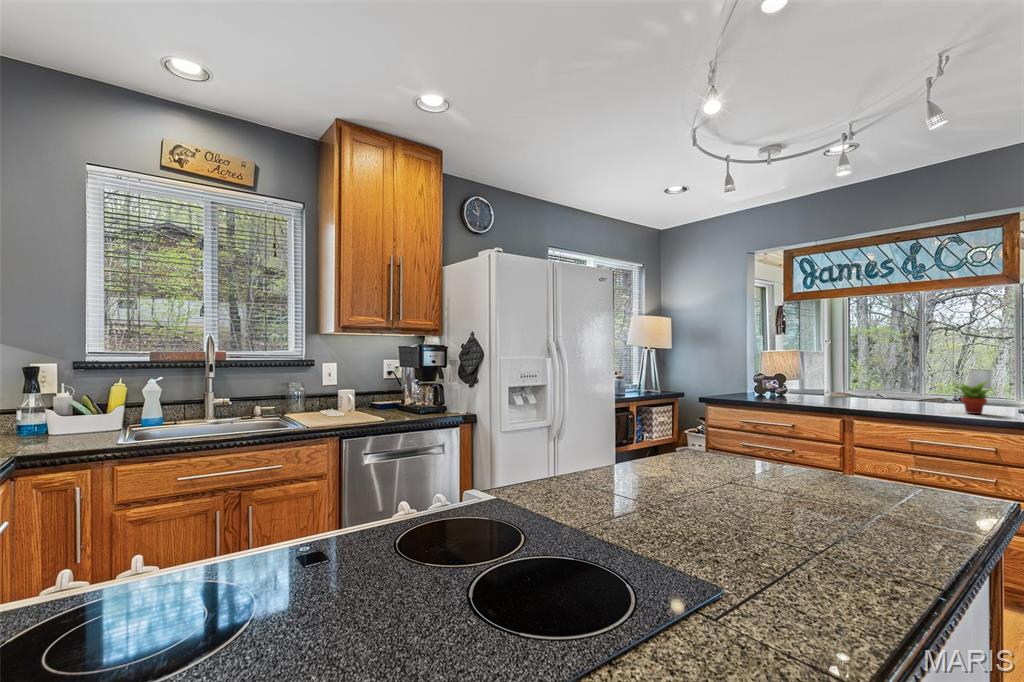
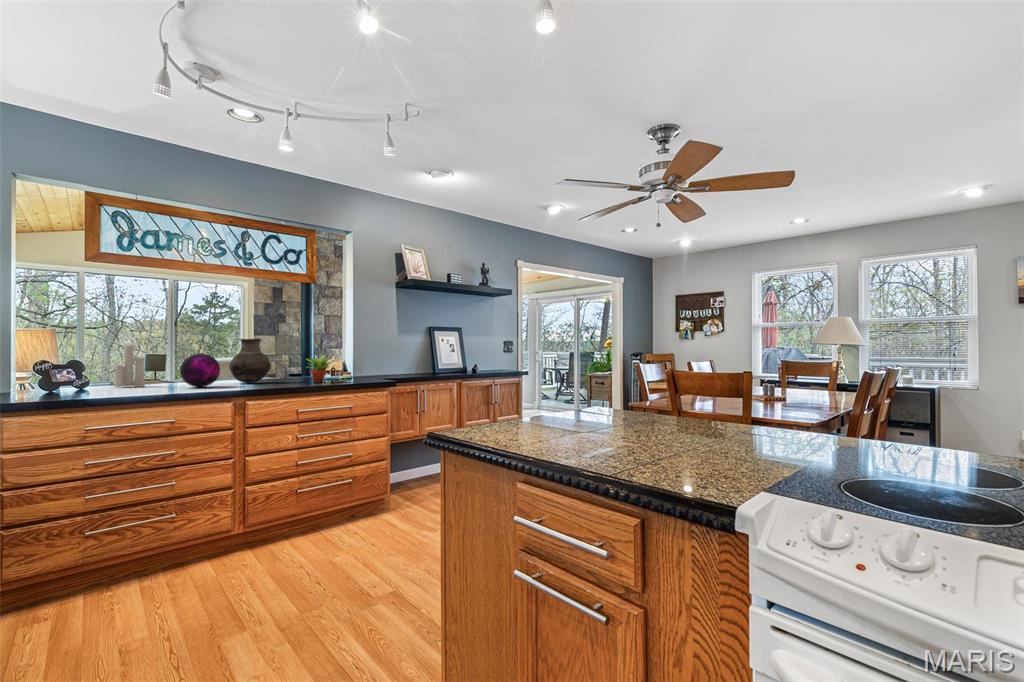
candle: none [800,355,823,397] -> present [114,343,145,387]
vase: none [885,359,935,405] -> present [229,339,271,383]
decorative orb: none [823,373,859,403] -> present [180,354,220,387]

